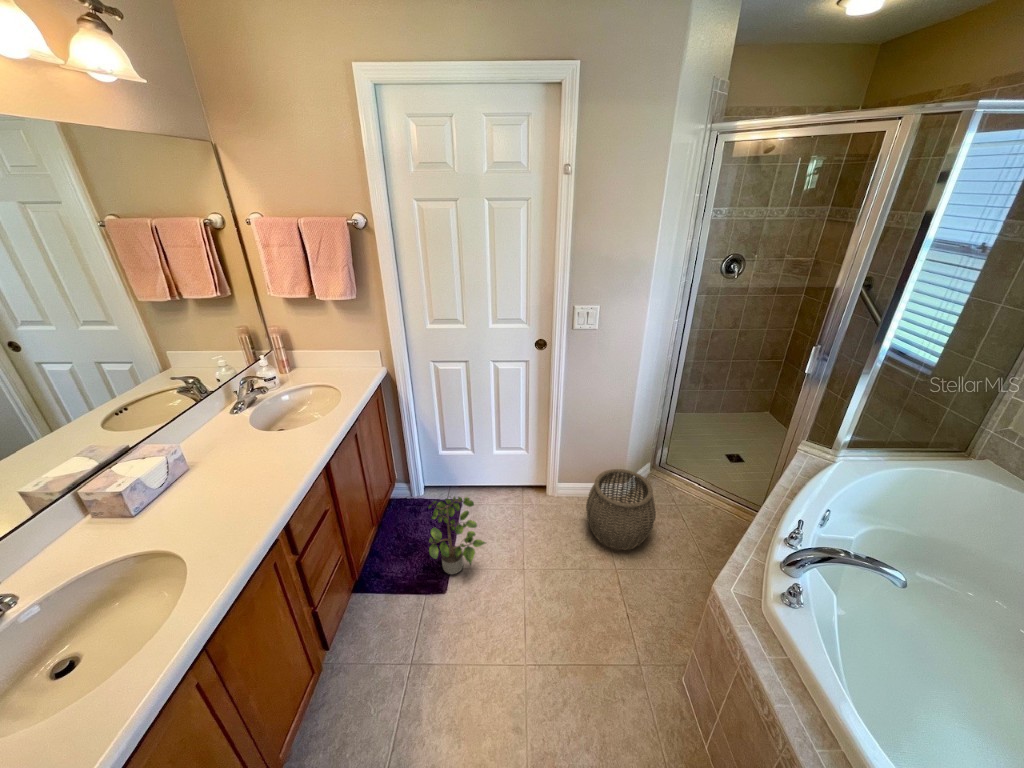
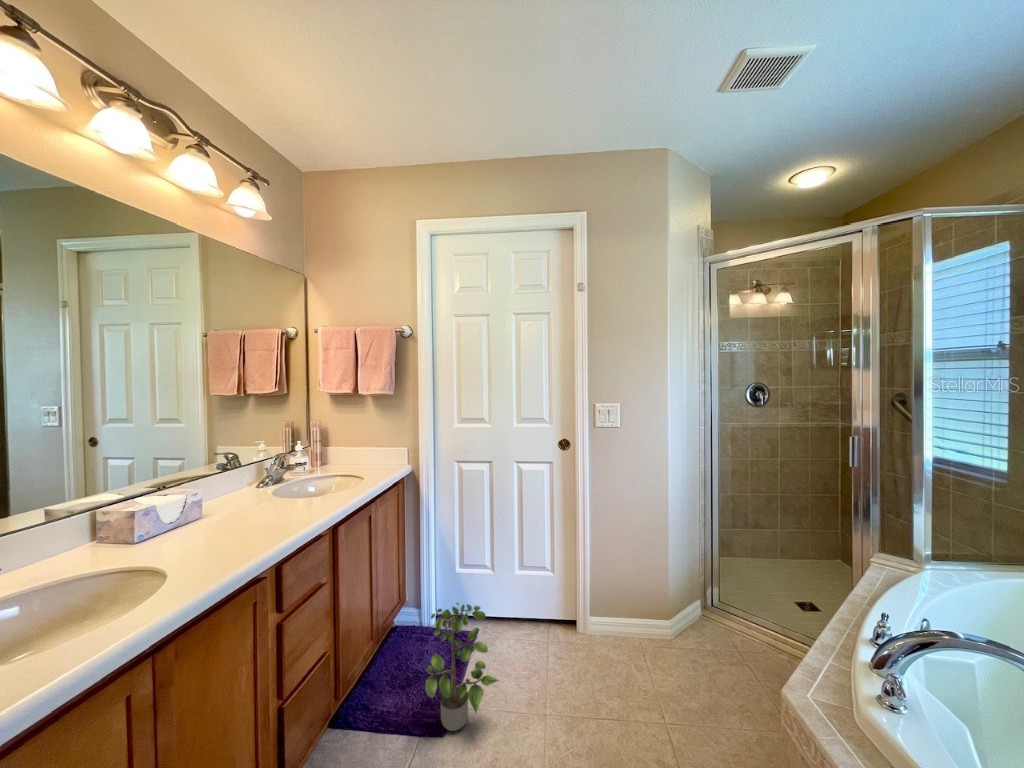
woven basket: present [586,469,656,549] -> none [624,593,717,712]

